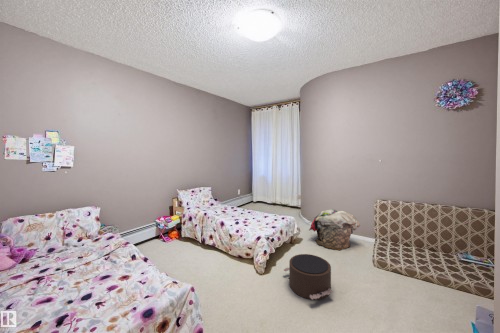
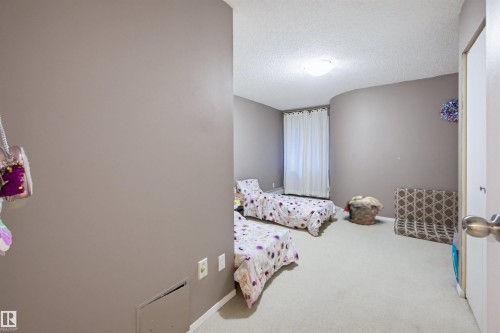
pouf: present [284,254,333,300] -> none [332,223,370,248]

